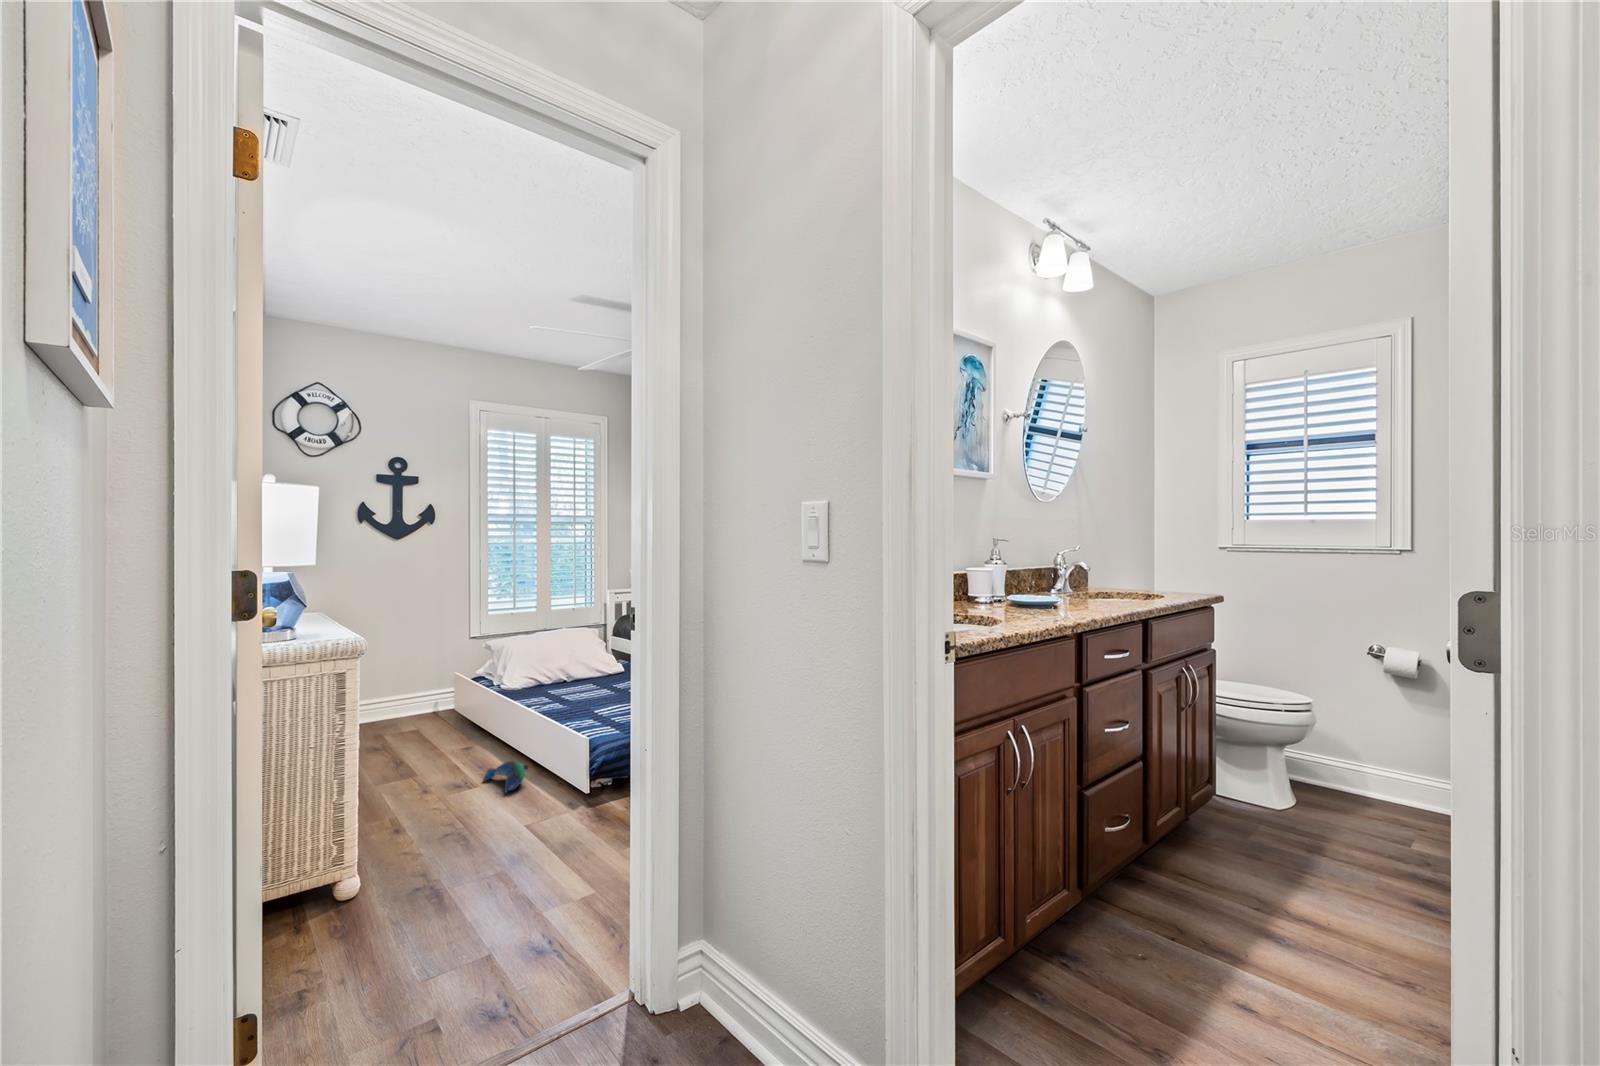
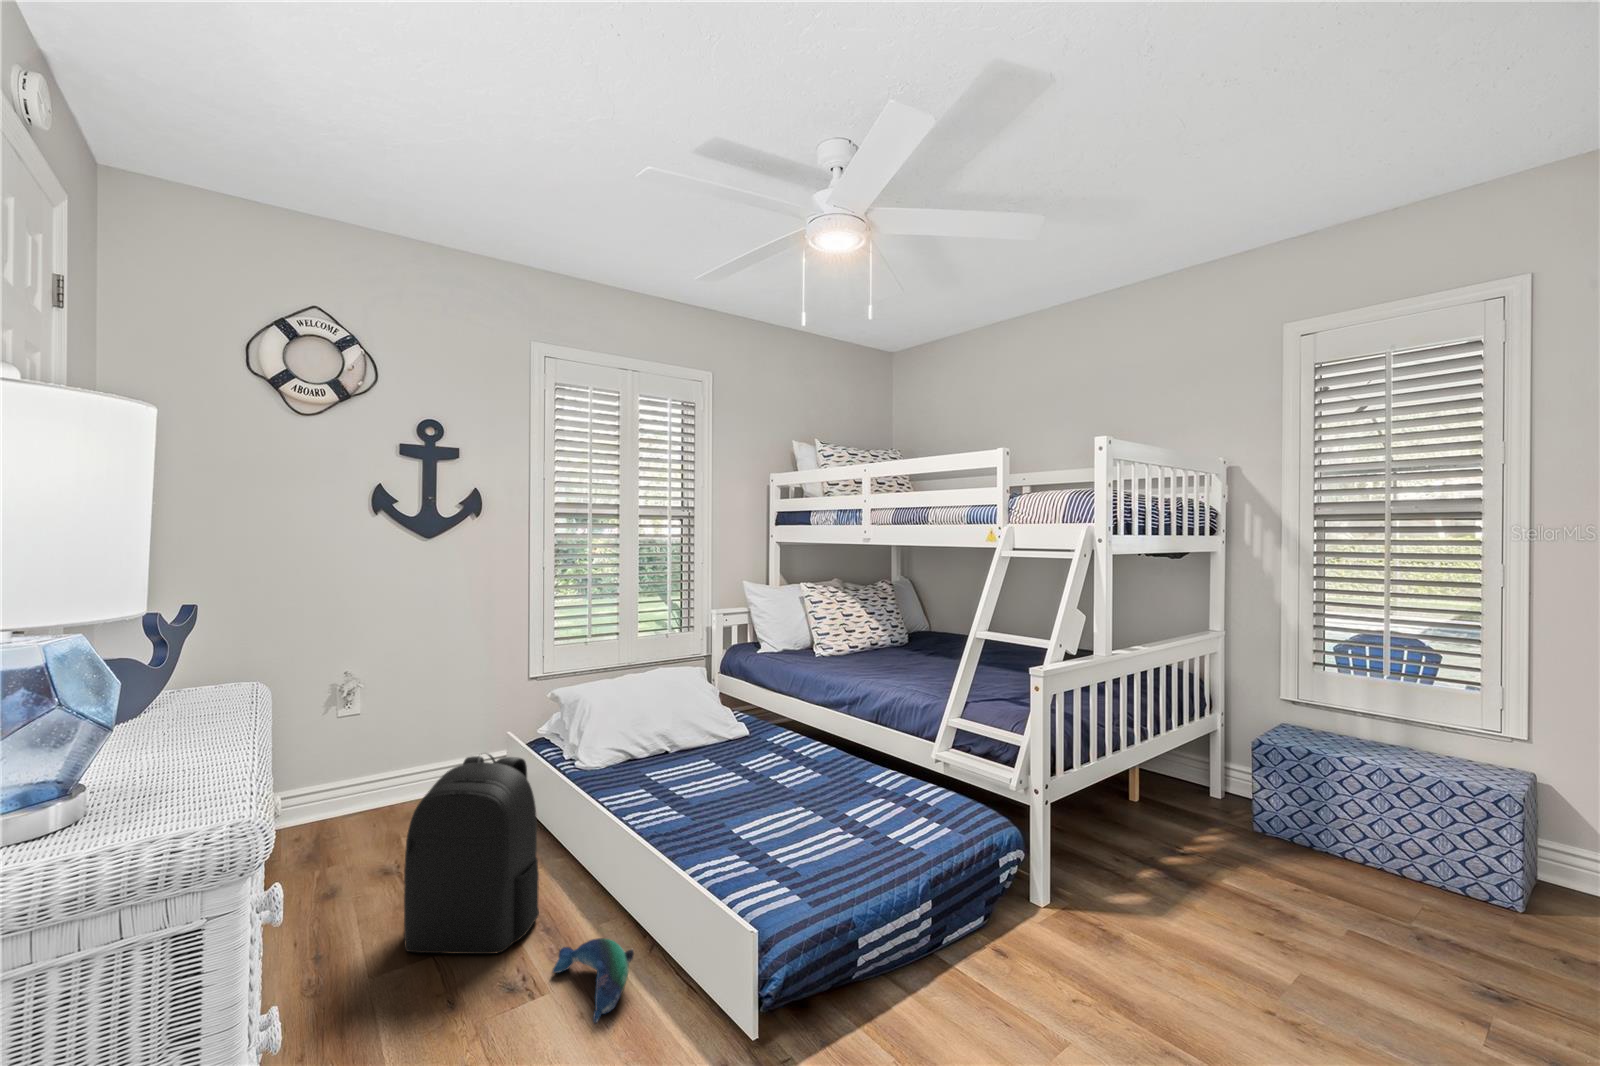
backpack: none [396,666,476,776] -> present [404,753,539,954]

